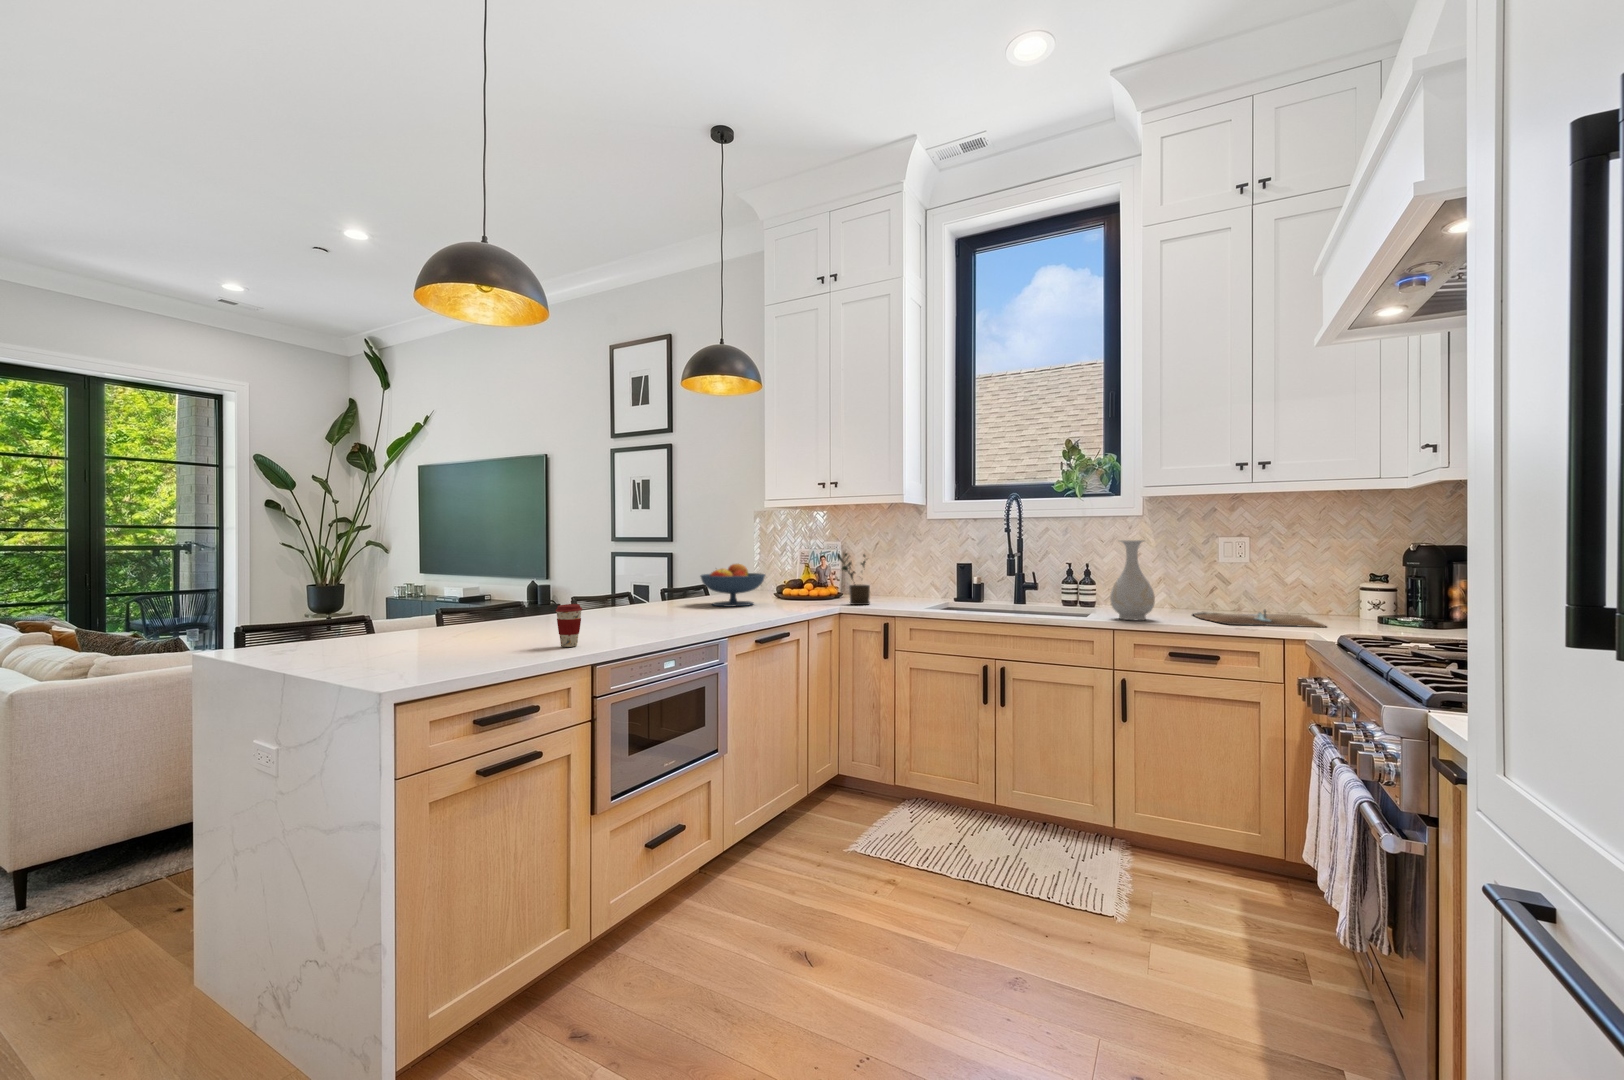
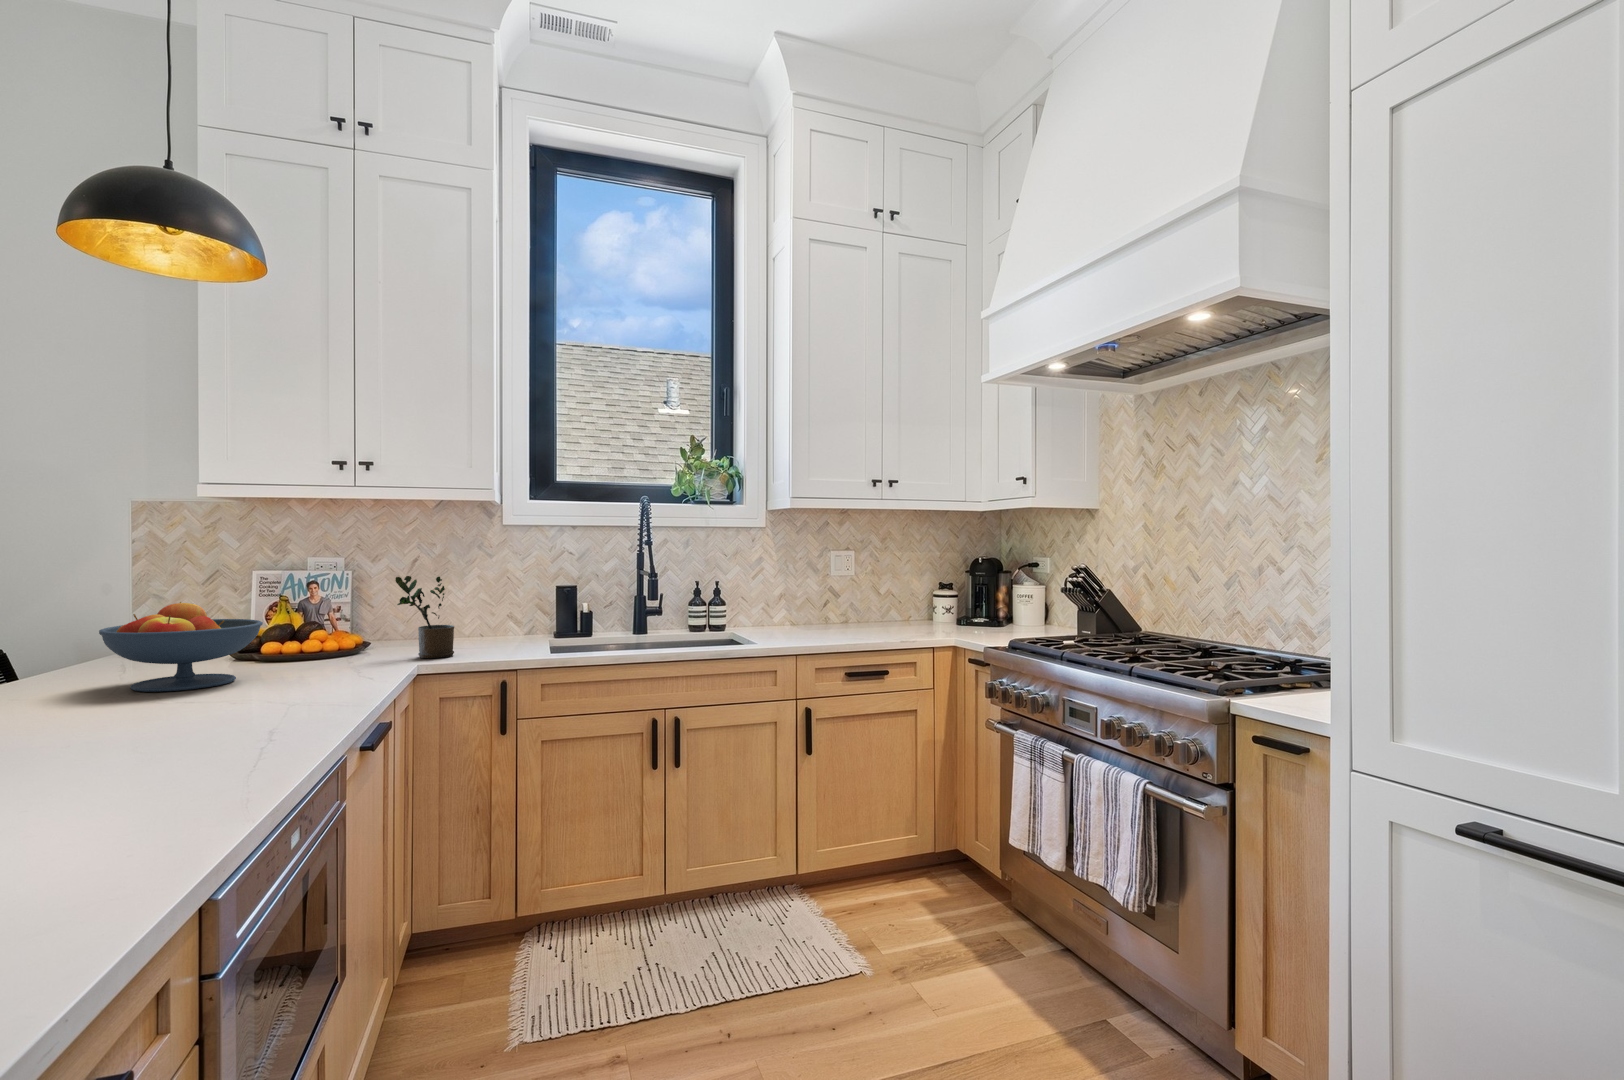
vase: present [1110,540,1155,620] -> none [793,556,836,643]
coffee cup: present [555,604,582,647] -> none [78,744,166,864]
cutting board: present [1193,610,1326,627] -> none [837,621,958,639]

